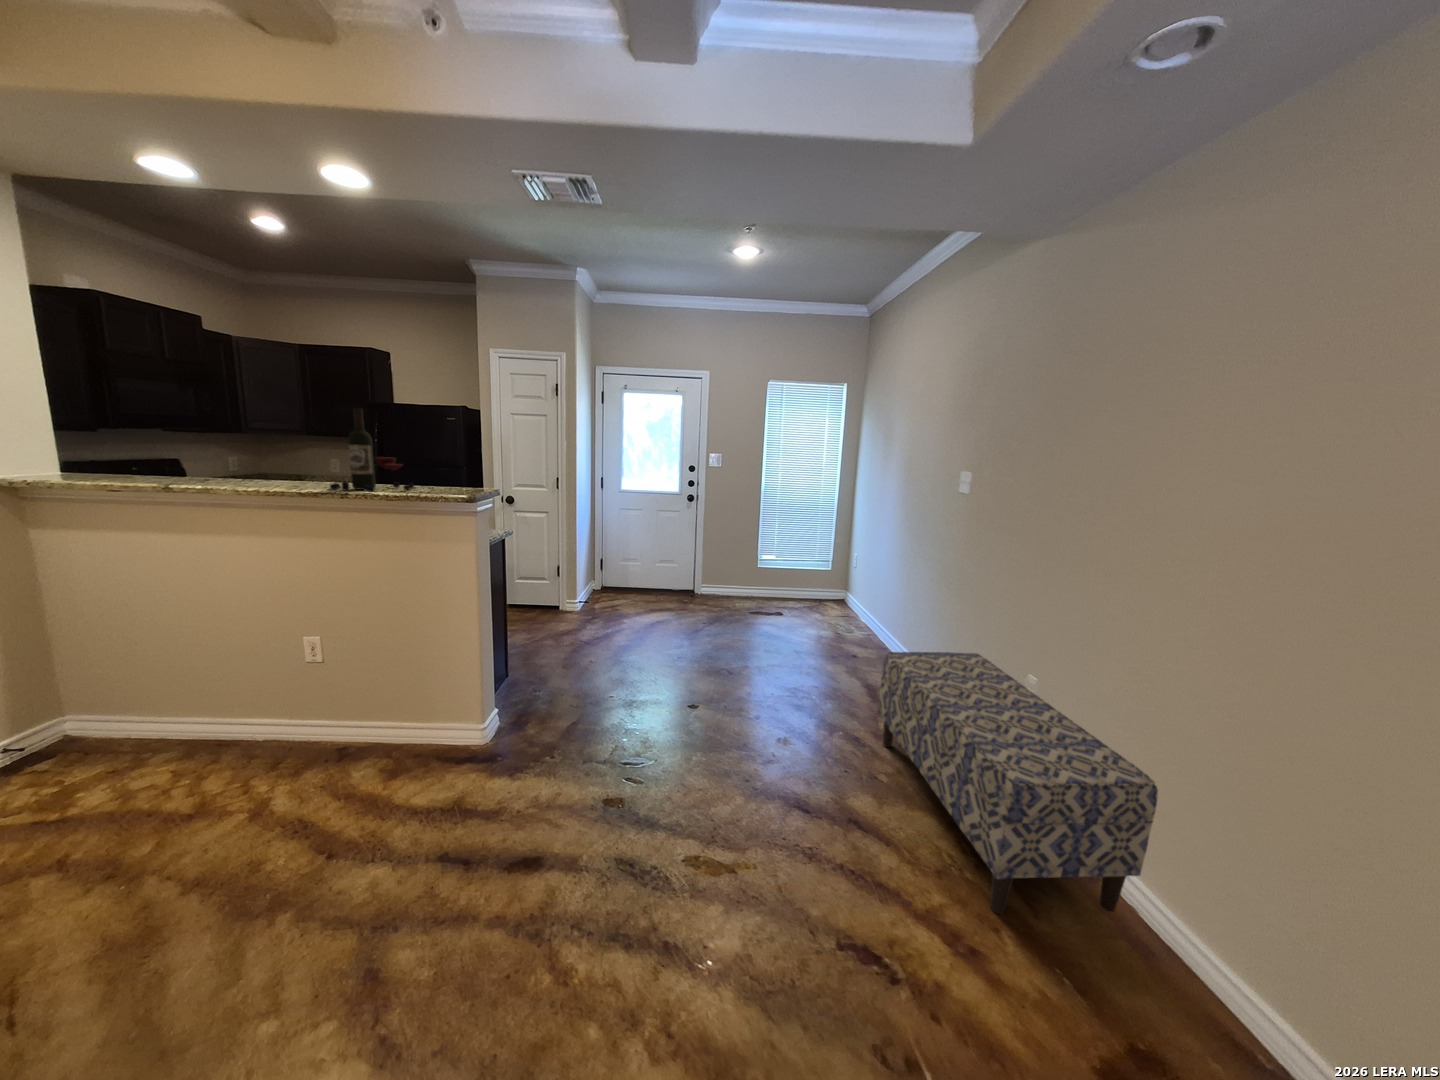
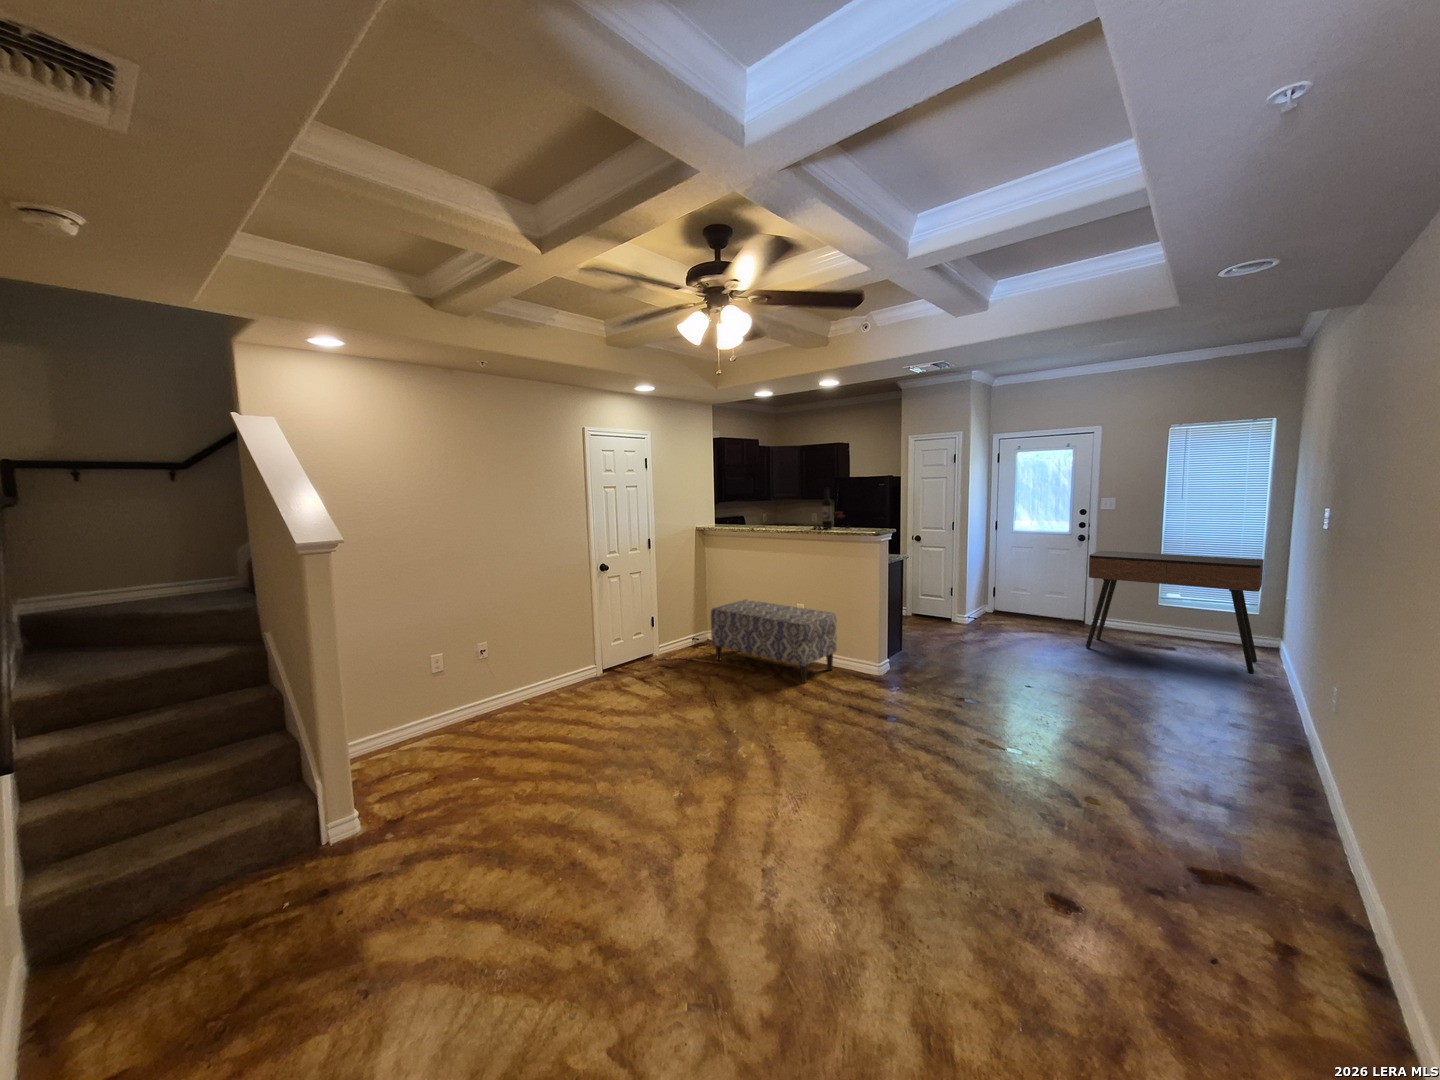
console table: none [710,513,853,627] -> present [1086,551,1264,674]
bench: present [878,652,1158,914] -> present [711,600,837,683]

